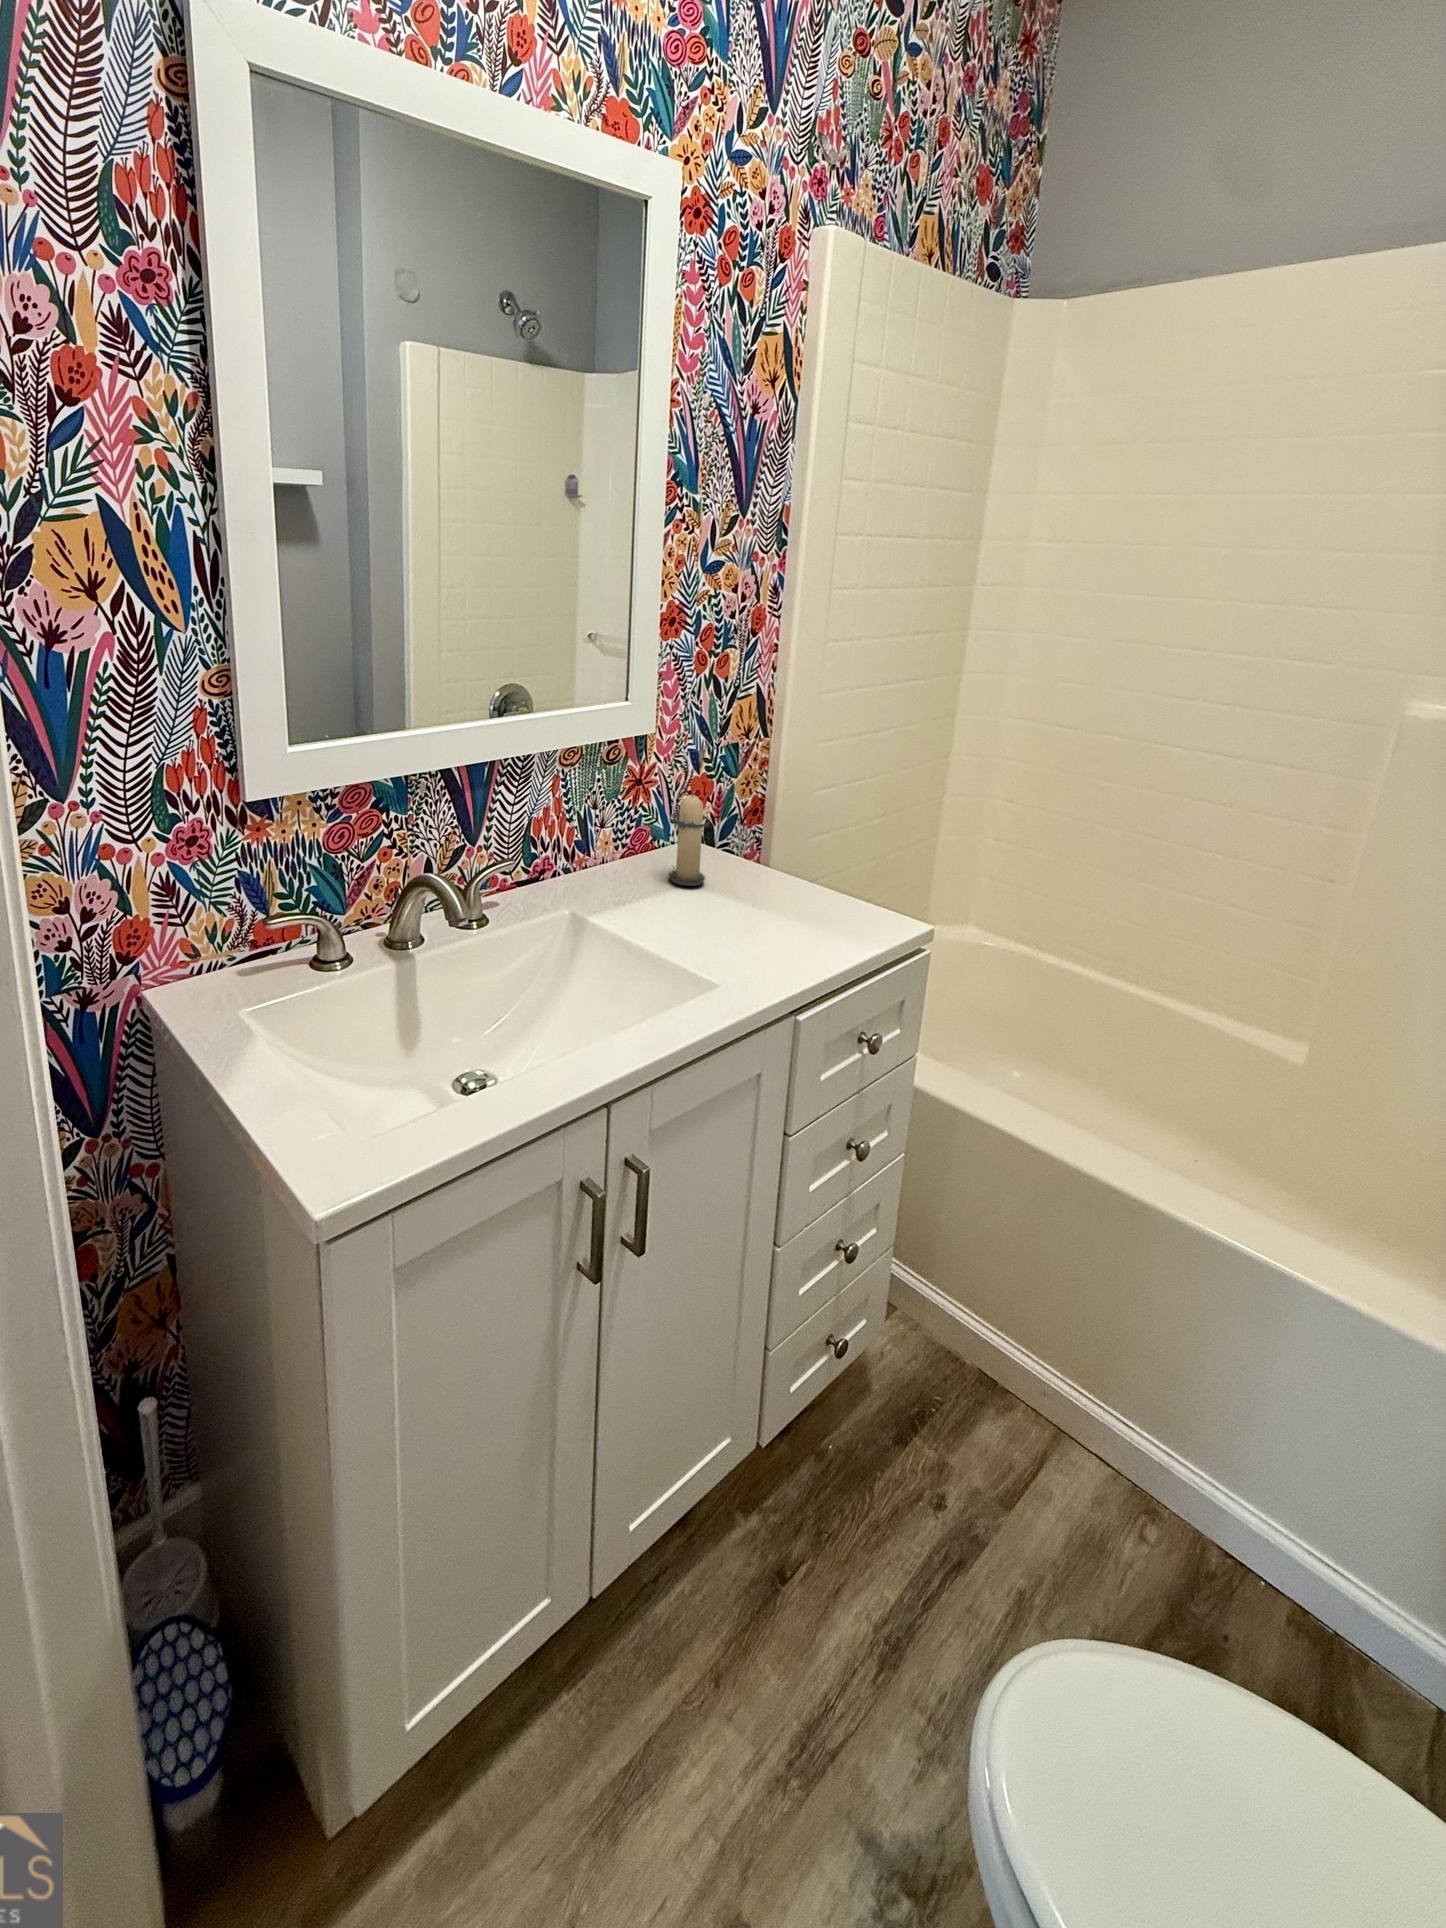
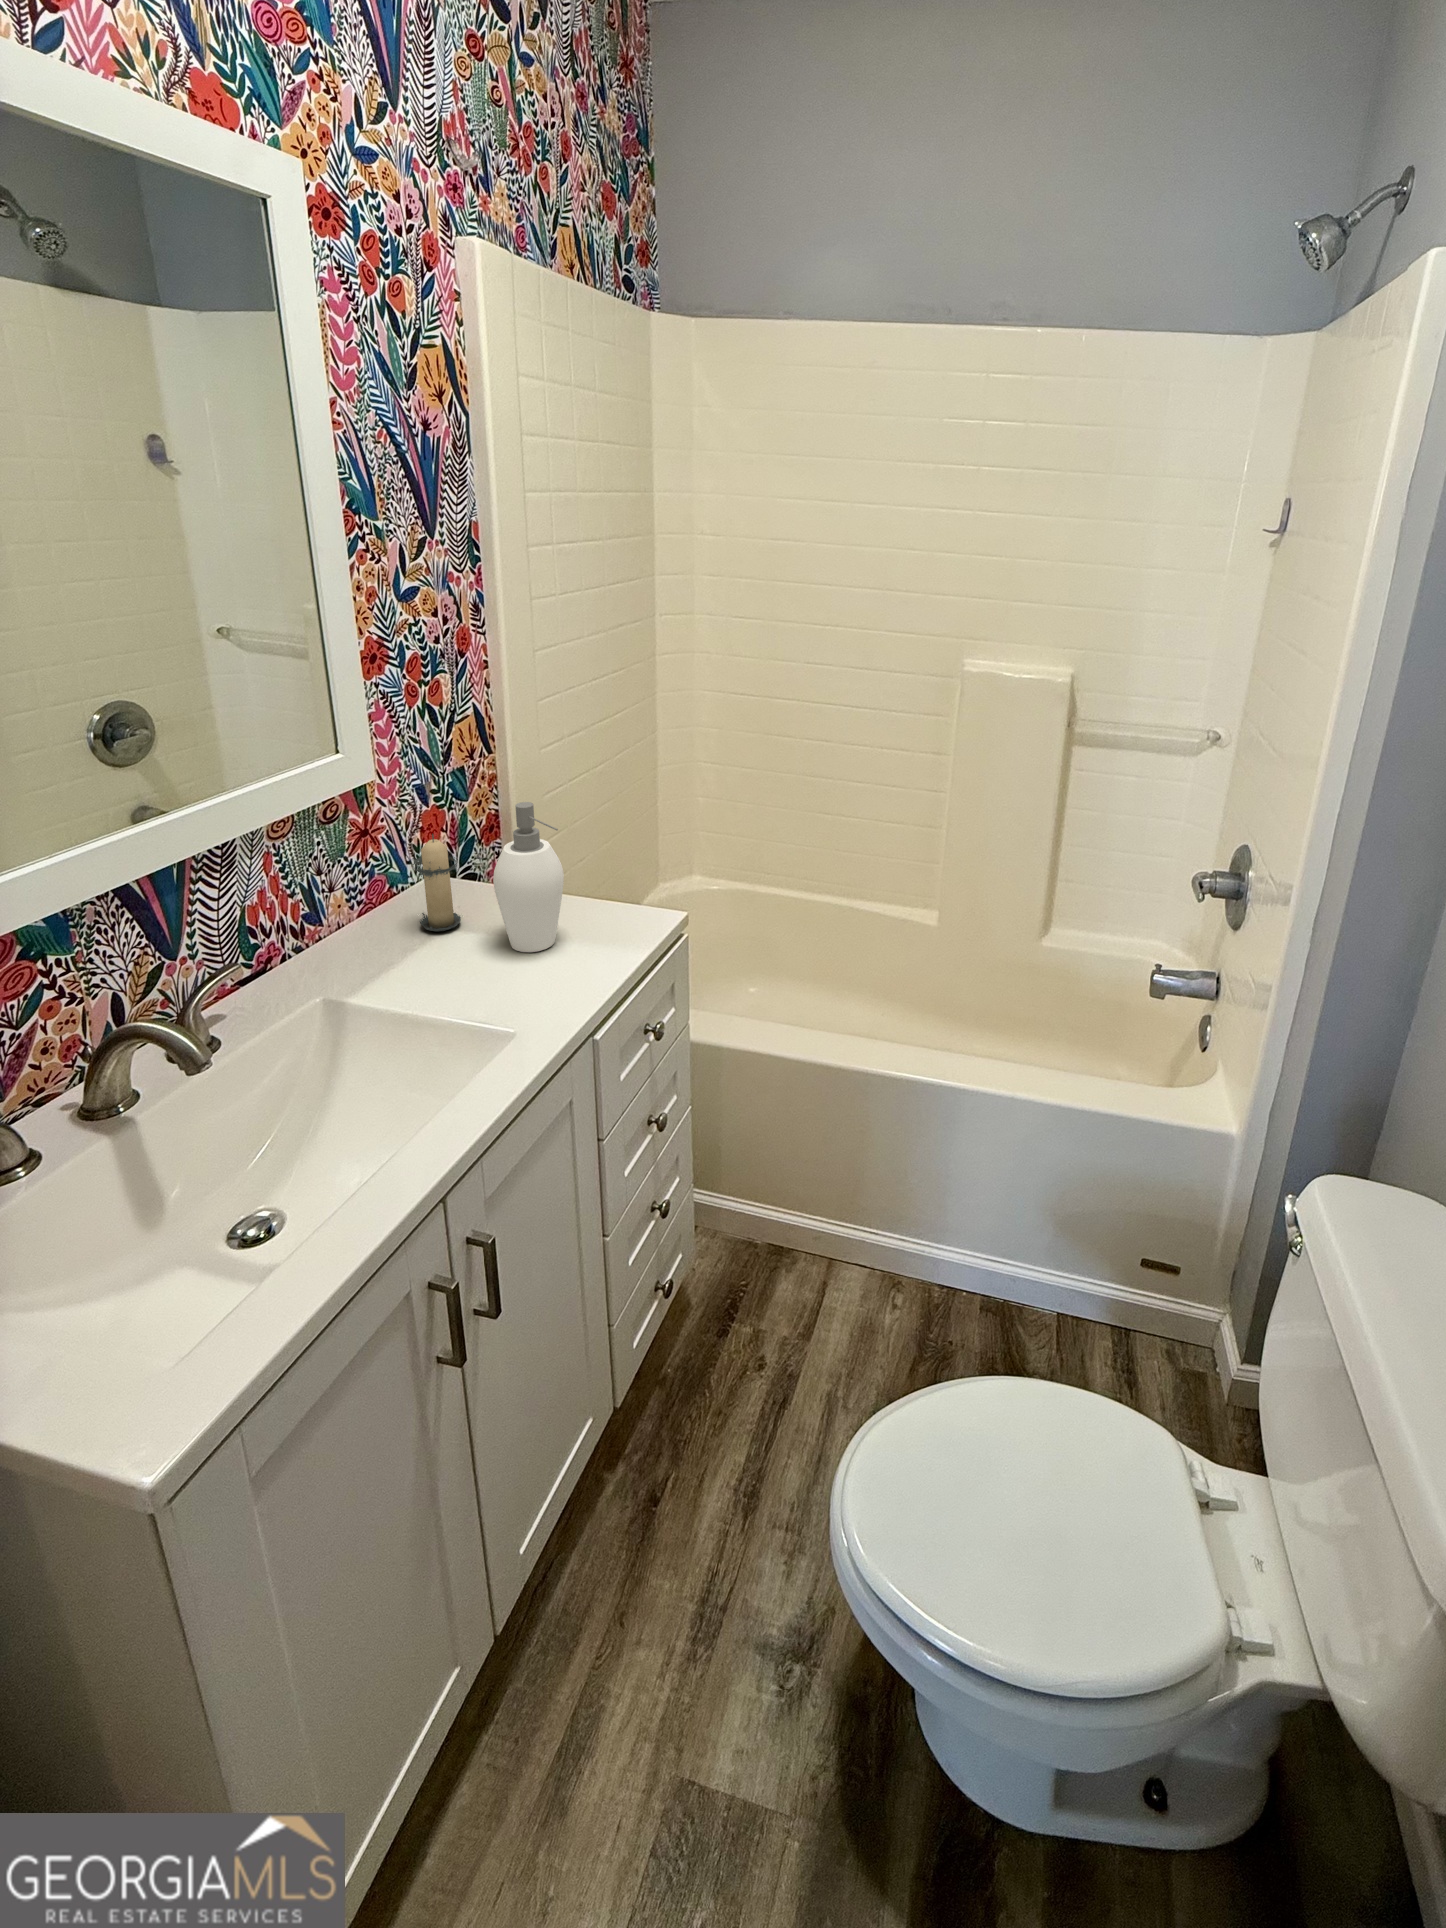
soap dispenser: none [737,767,807,924] -> present [493,802,564,952]

